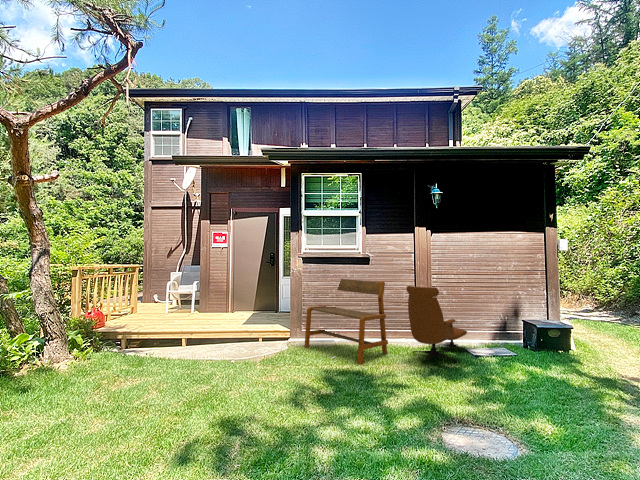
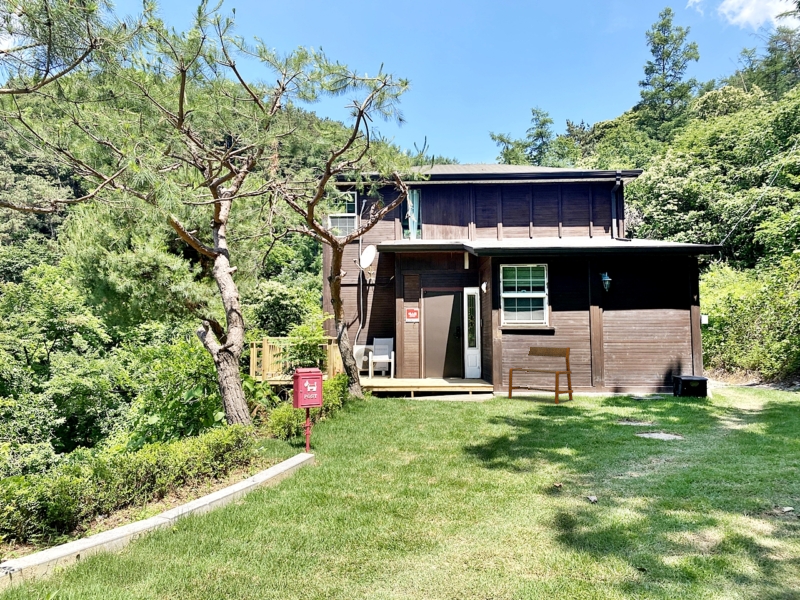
lounge chair: present [406,286,467,363] -> none [587,349,631,403]

